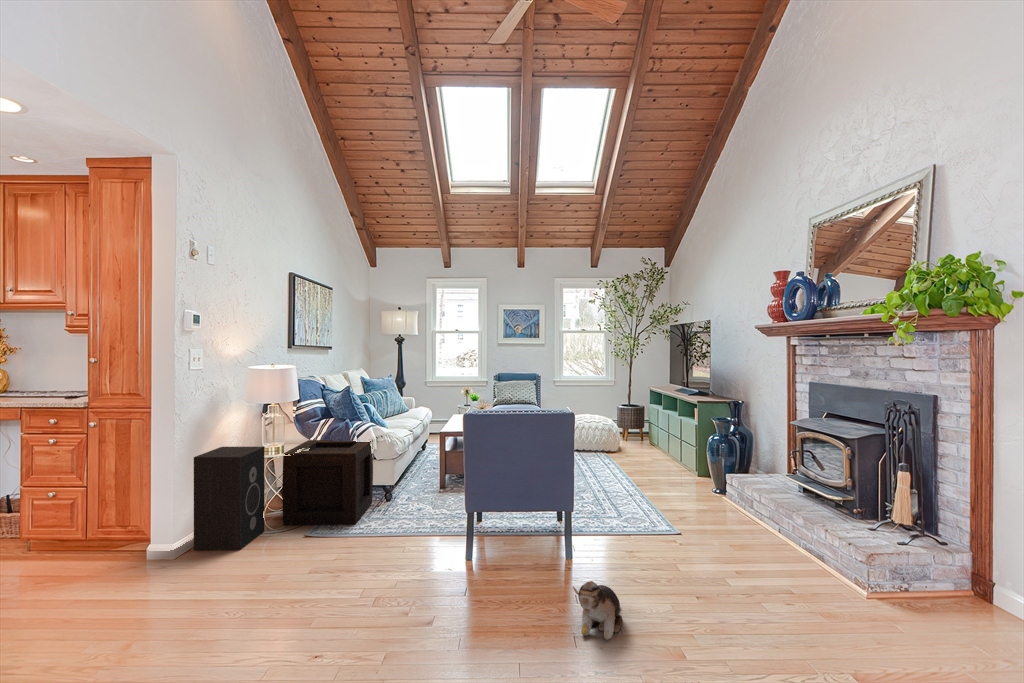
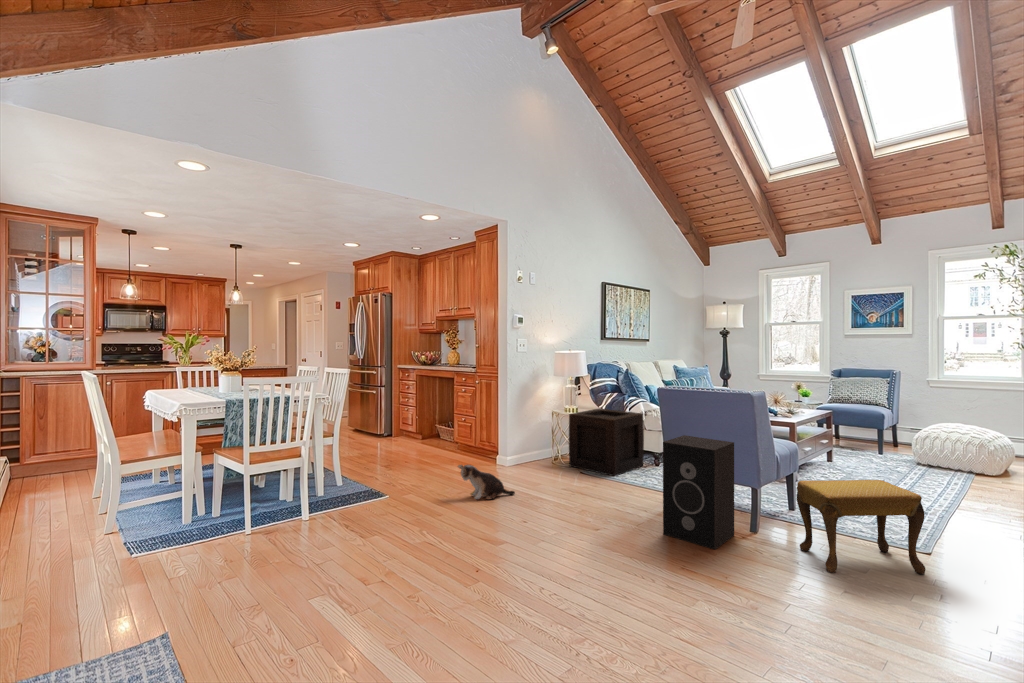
speaker: present [194,447,265,550] -> present [663,435,734,550]
footstool: none [596,474,683,569] -> present [797,480,925,575]
plush toy: present [573,581,623,640] -> present [458,465,515,499]

